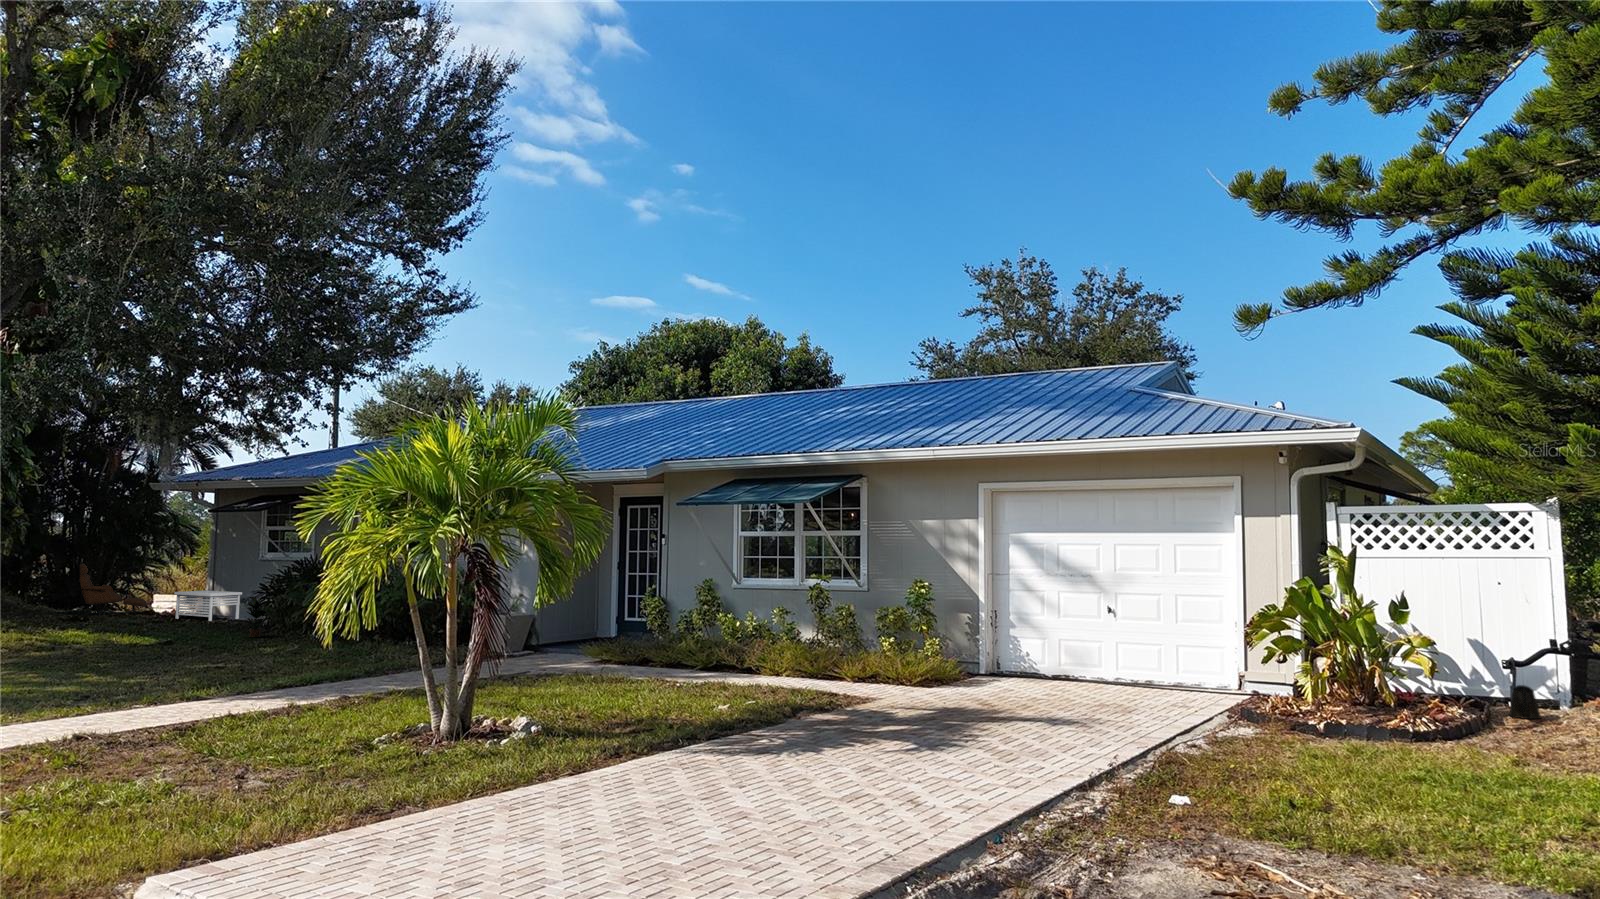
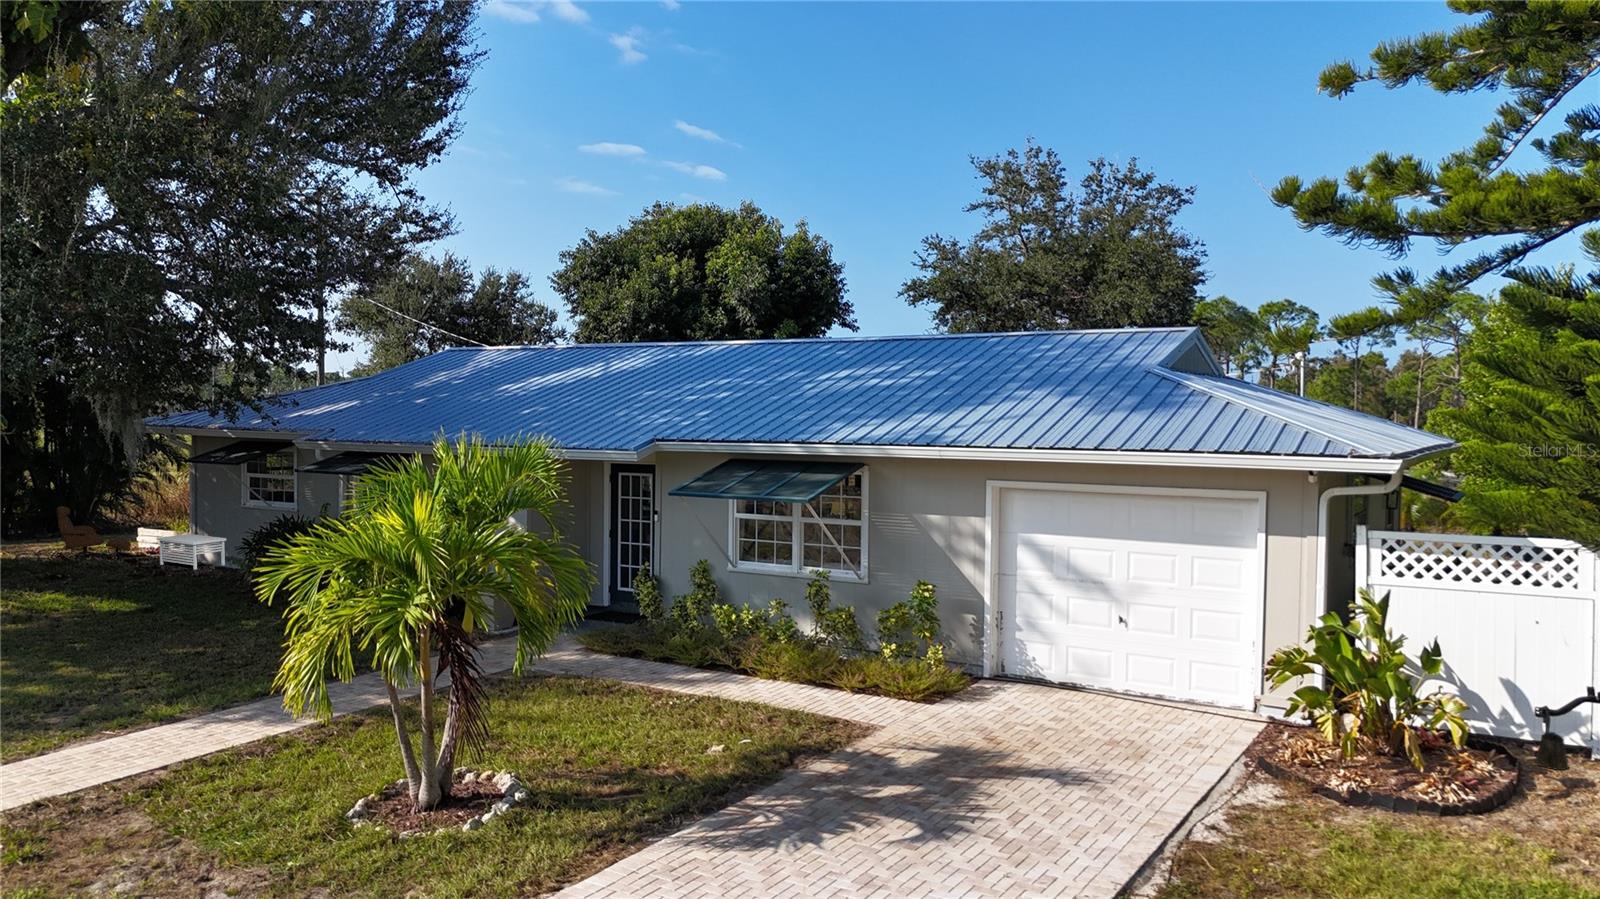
potted plant: present [245,597,272,637] -> none [227,561,256,603]

